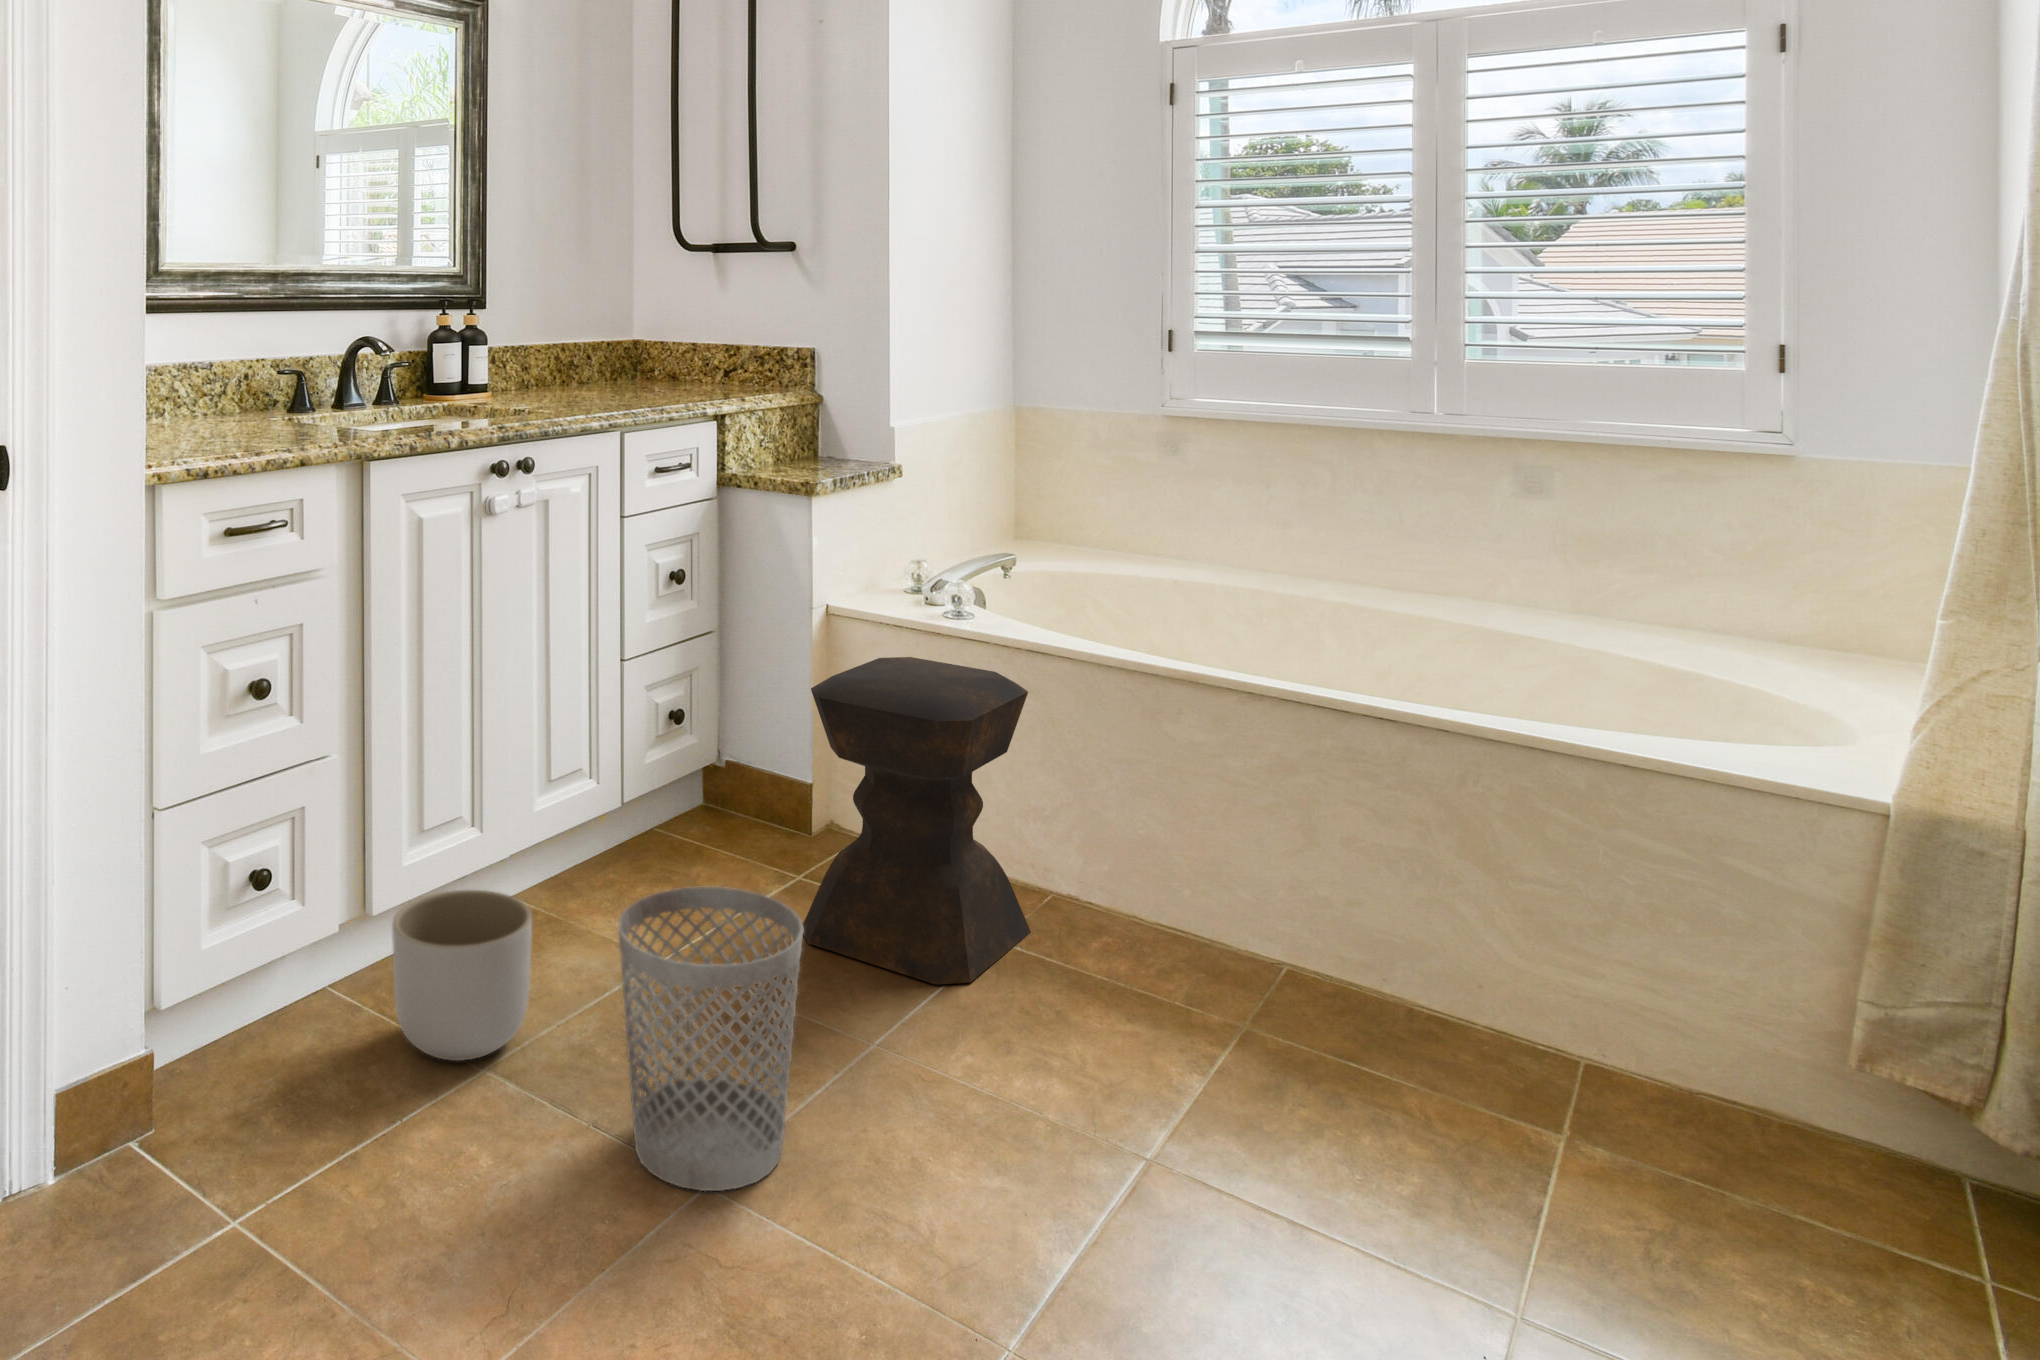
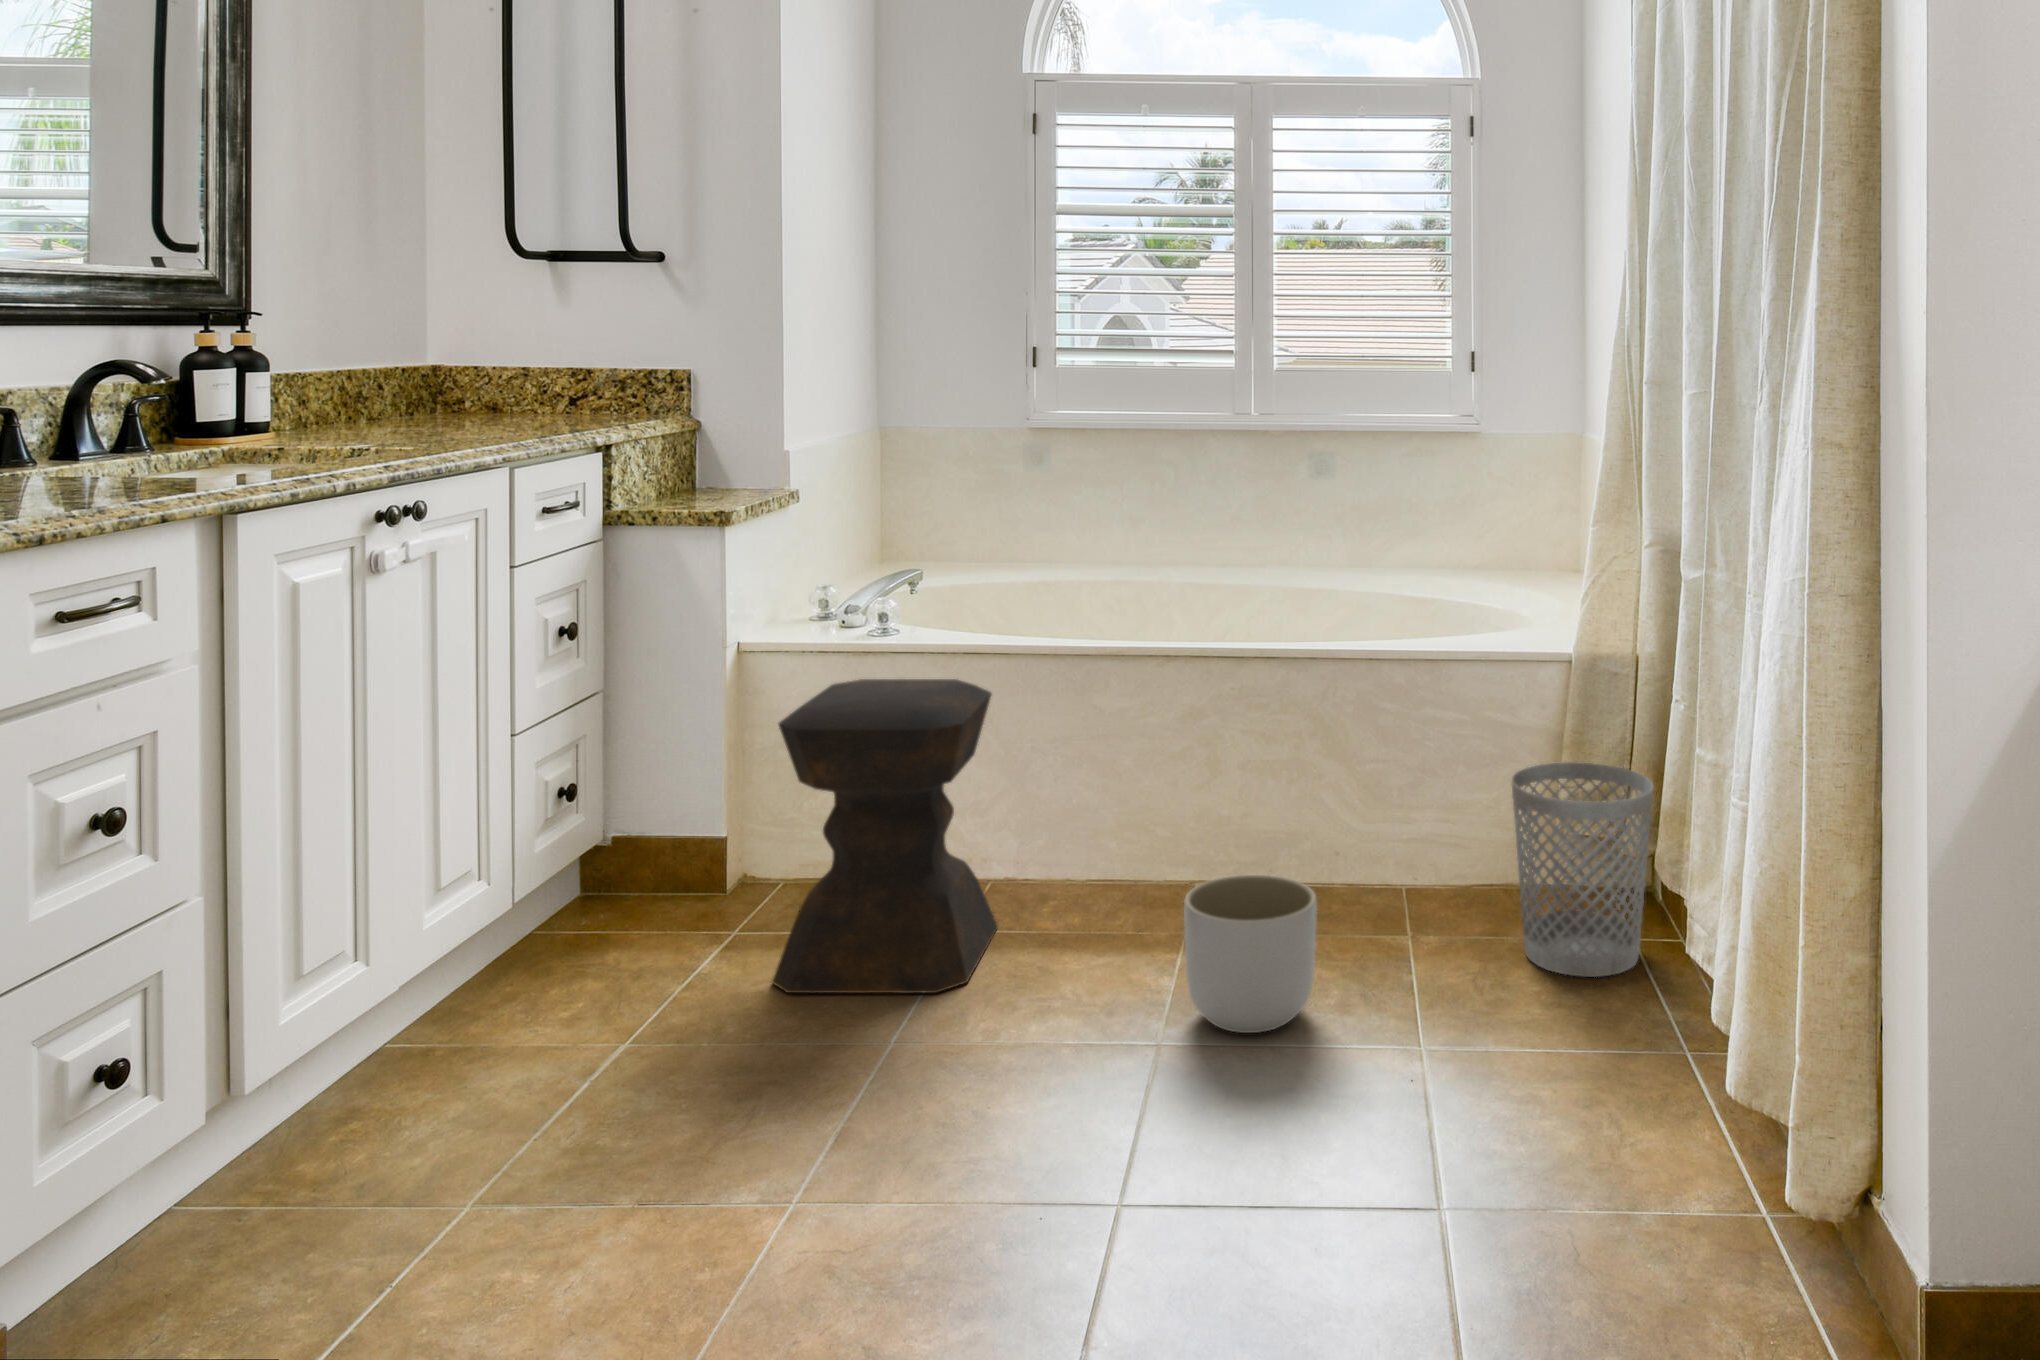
wastebasket: present [618,887,803,1191] -> present [1512,762,1654,977]
planter: present [392,890,532,1061] -> present [1184,875,1317,1033]

